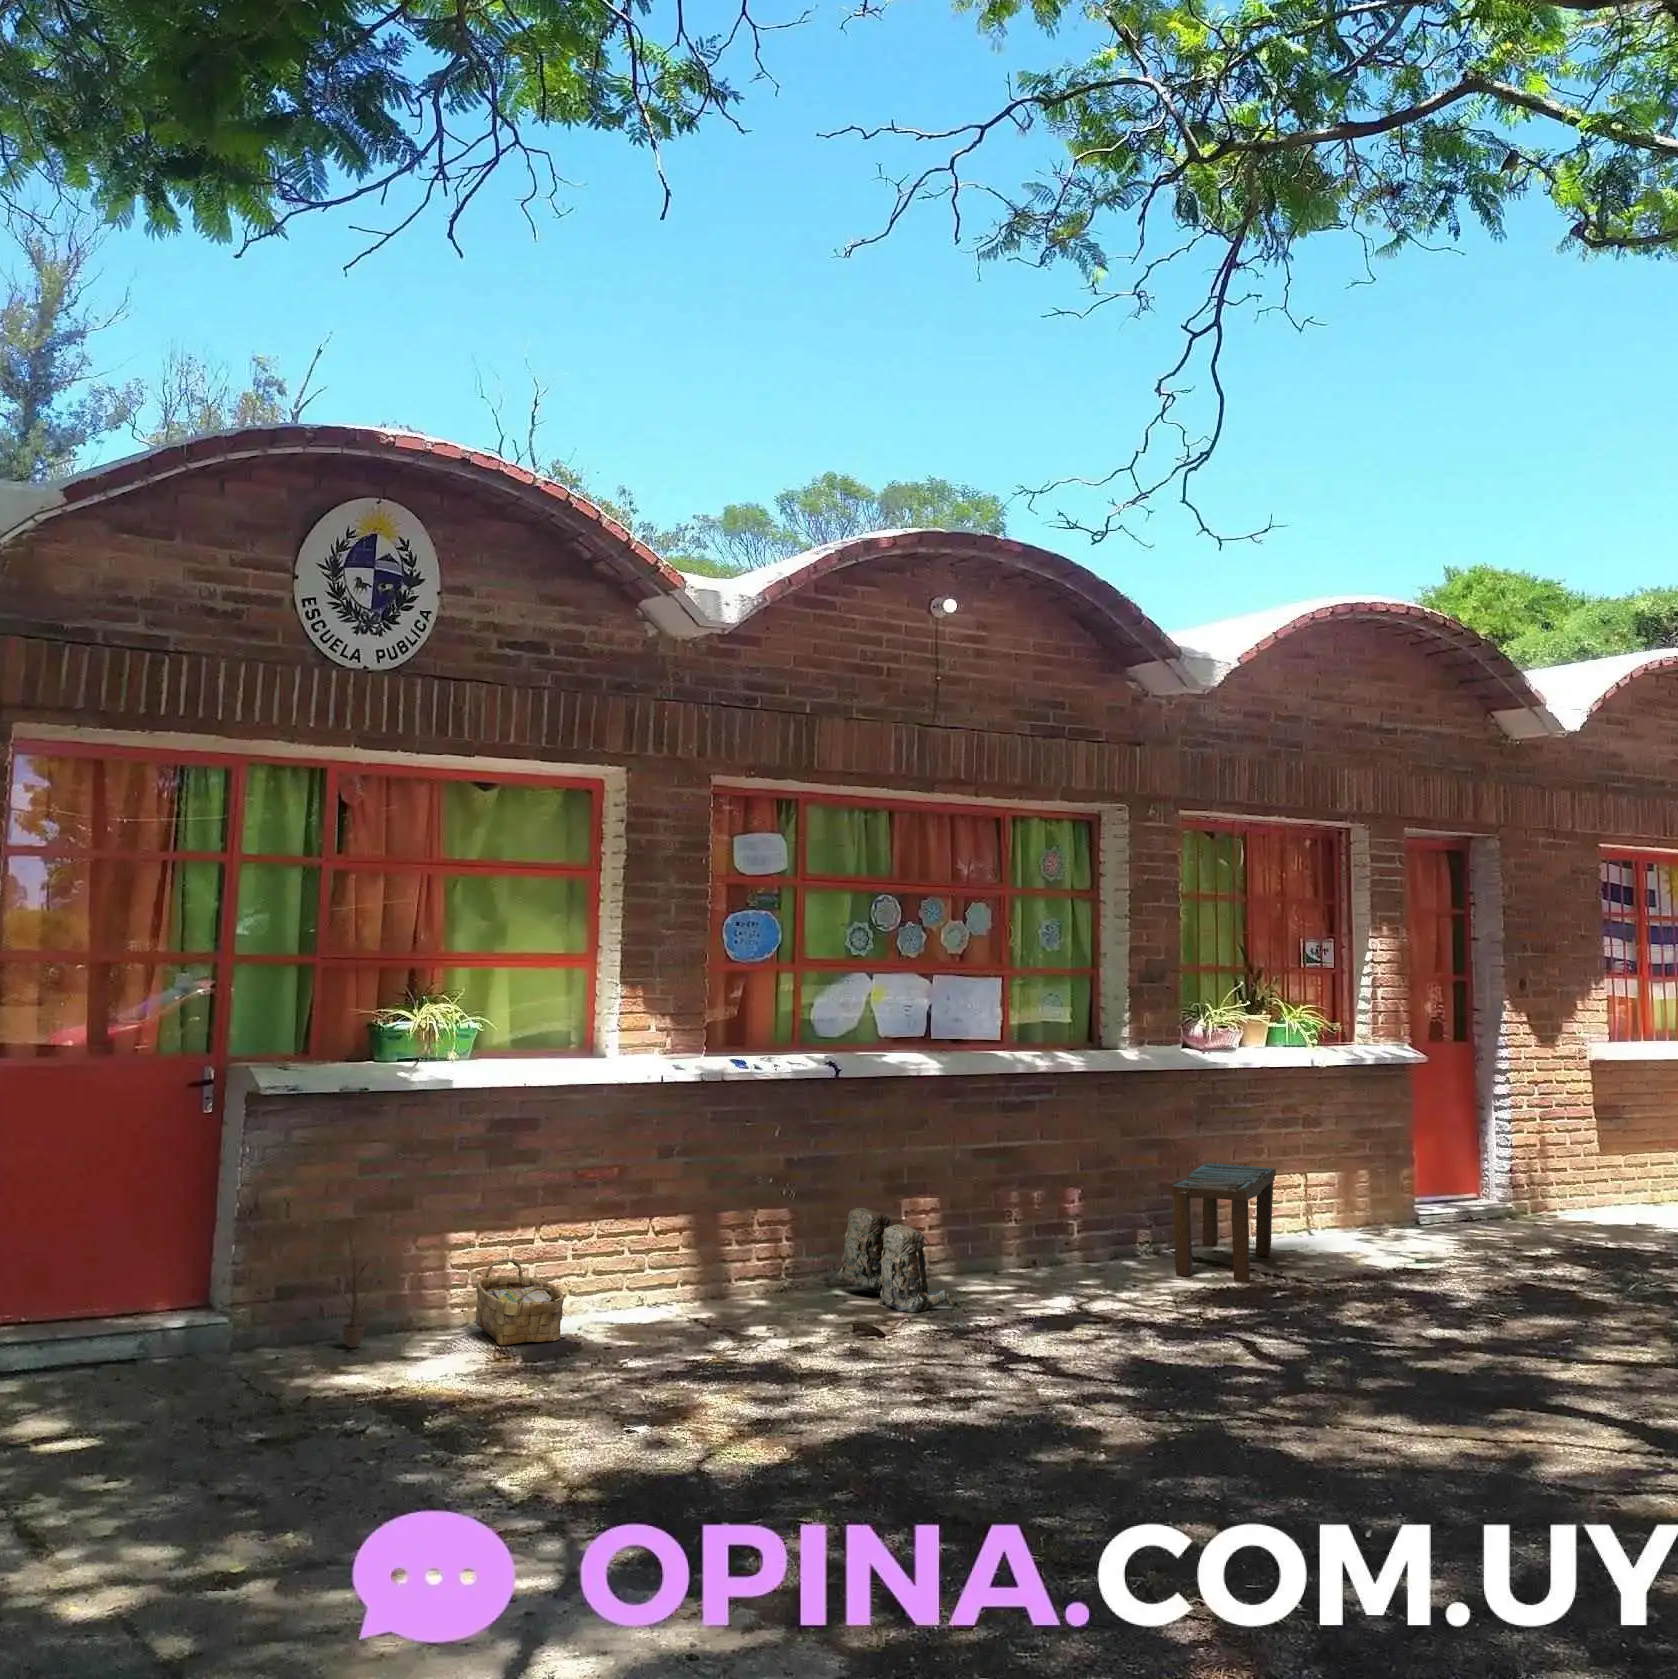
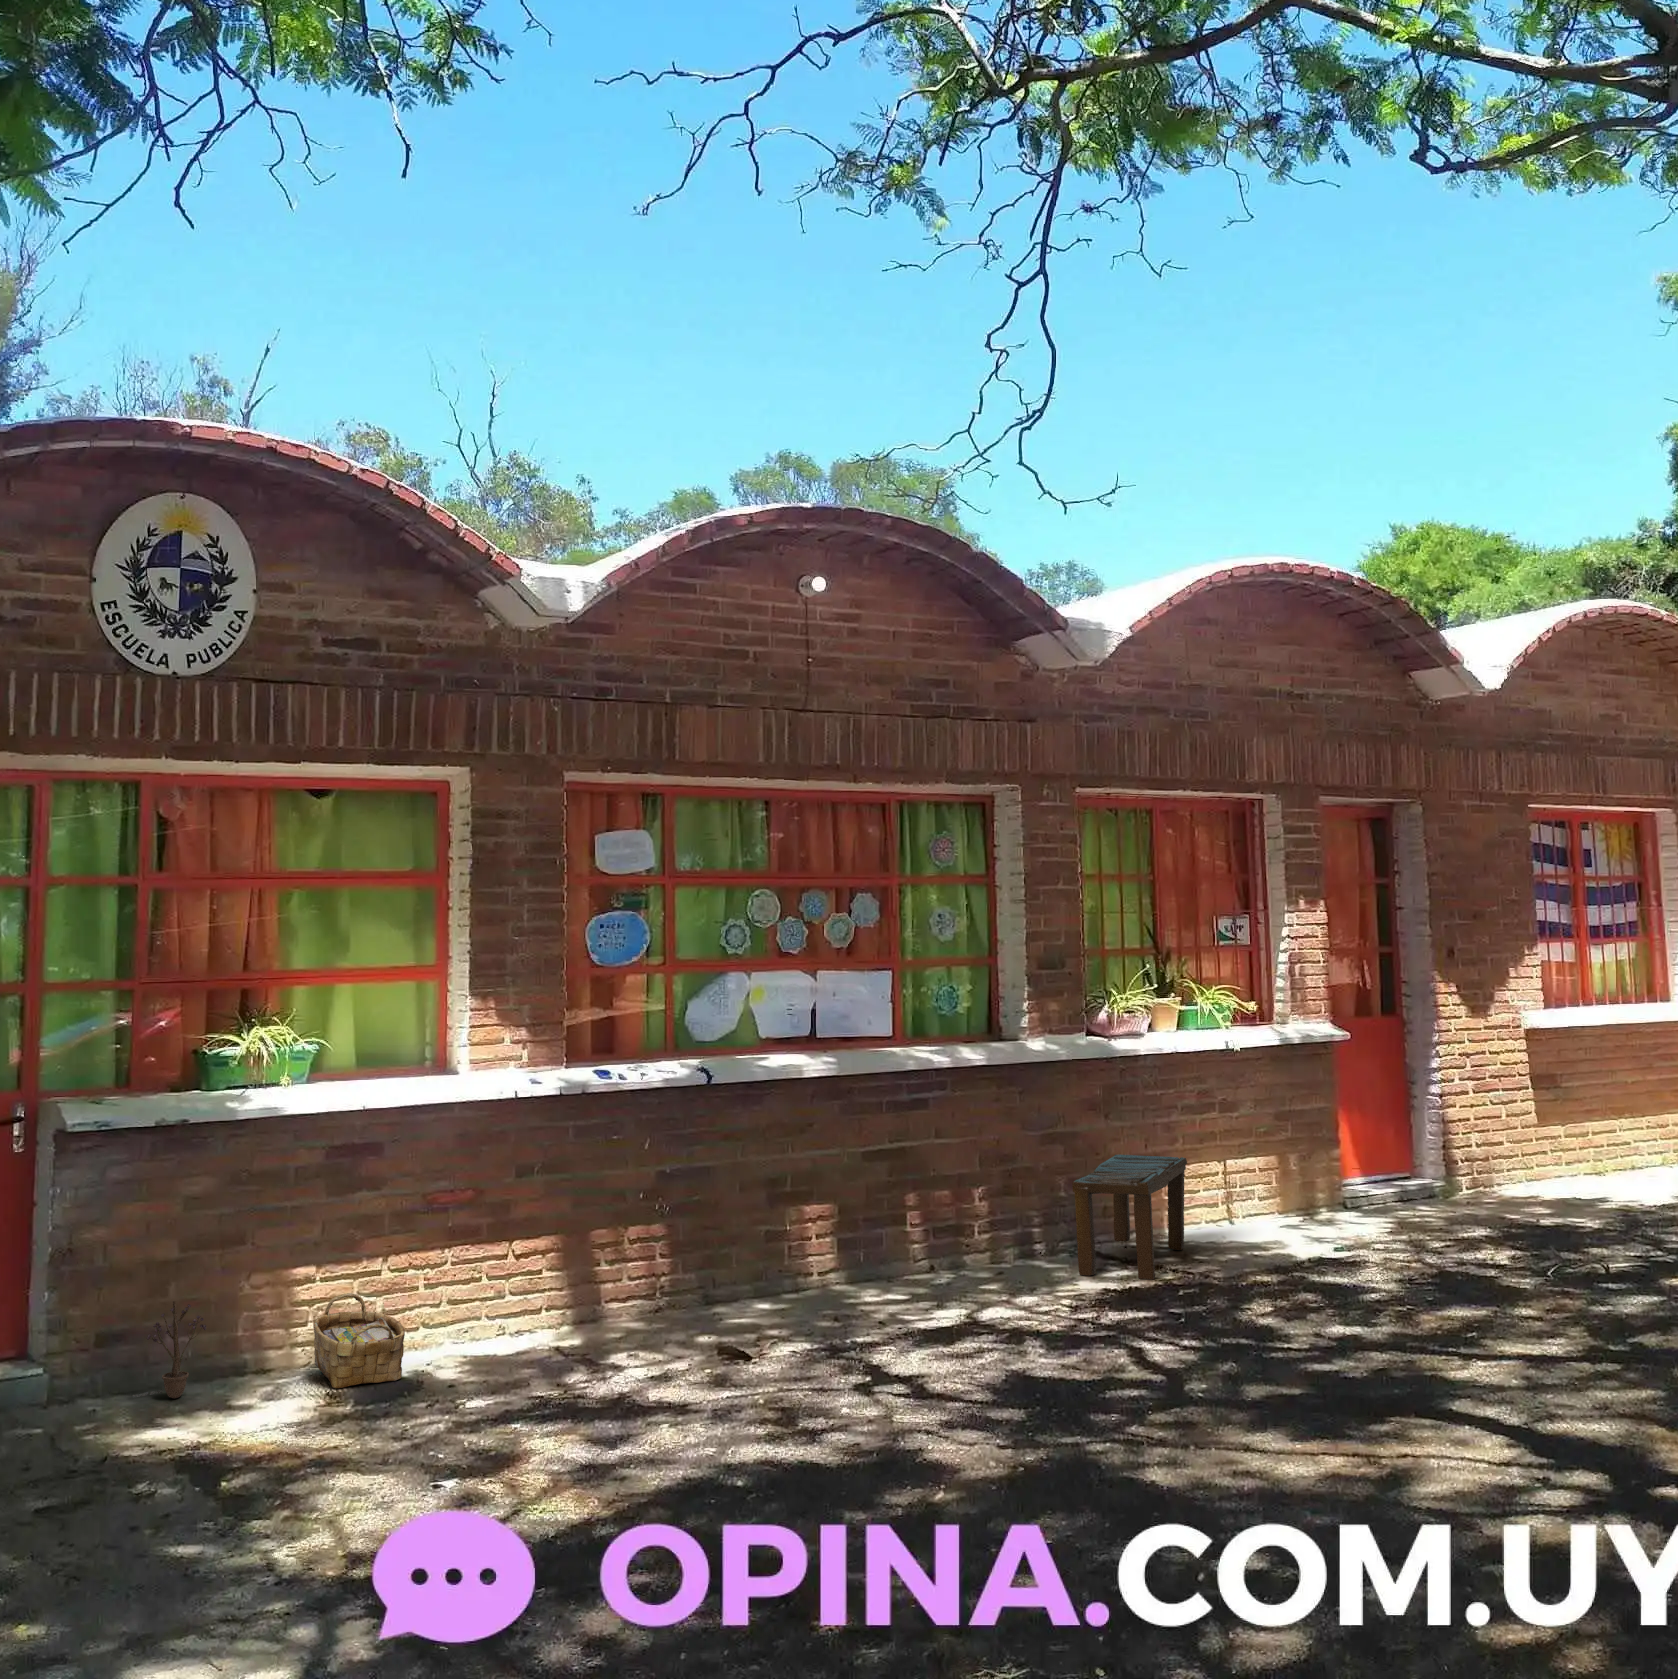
backpack: present [838,1208,953,1313] -> none [717,1220,832,1331]

